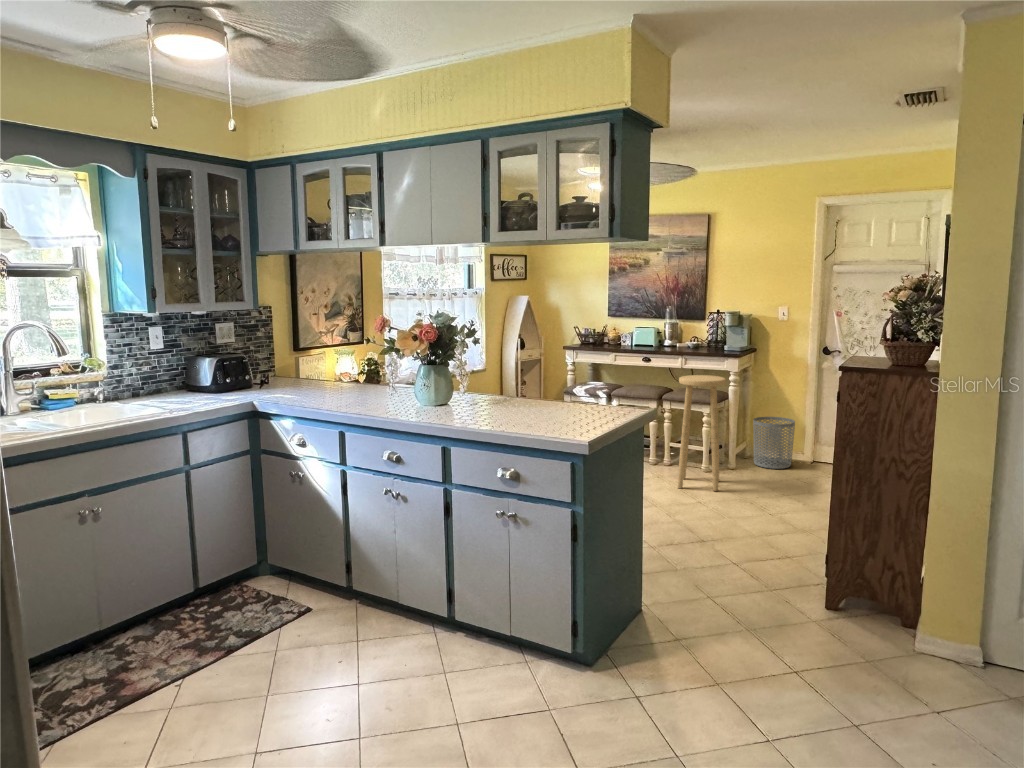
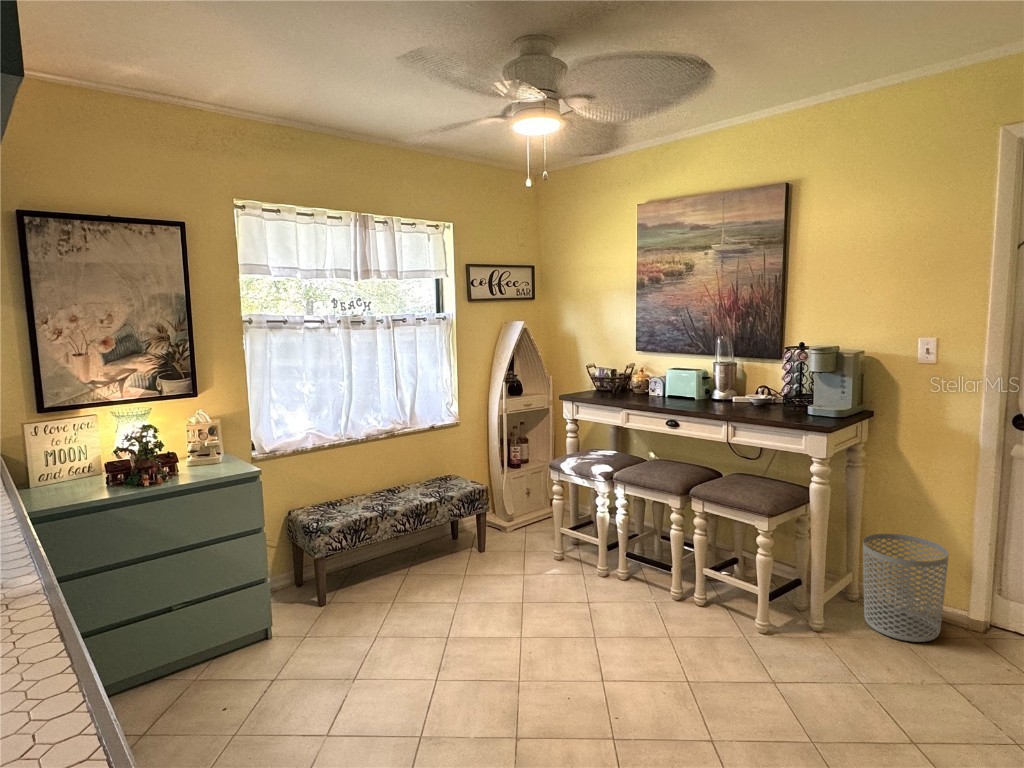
stool: present [678,375,726,491] -> none [685,467,780,702]

